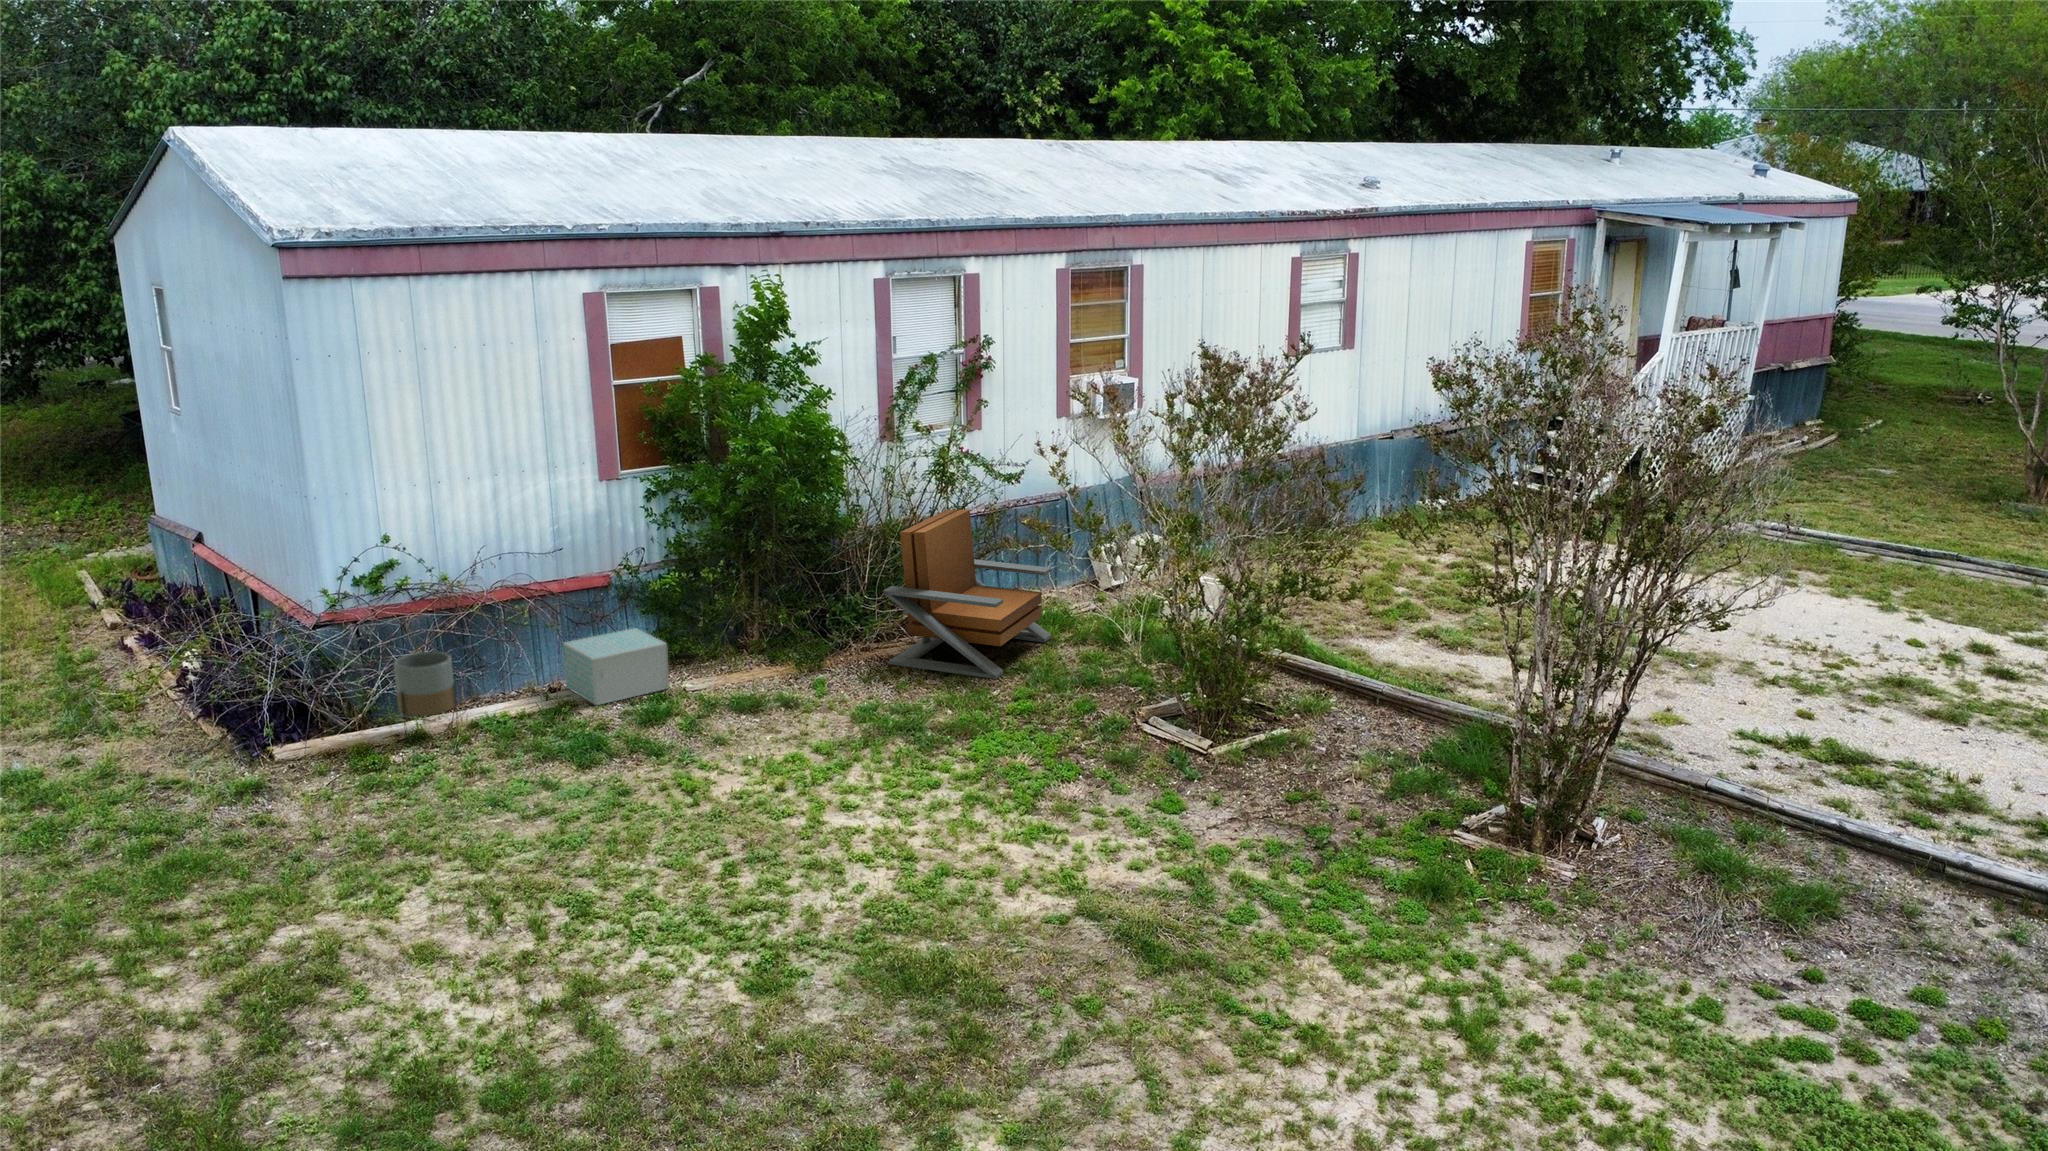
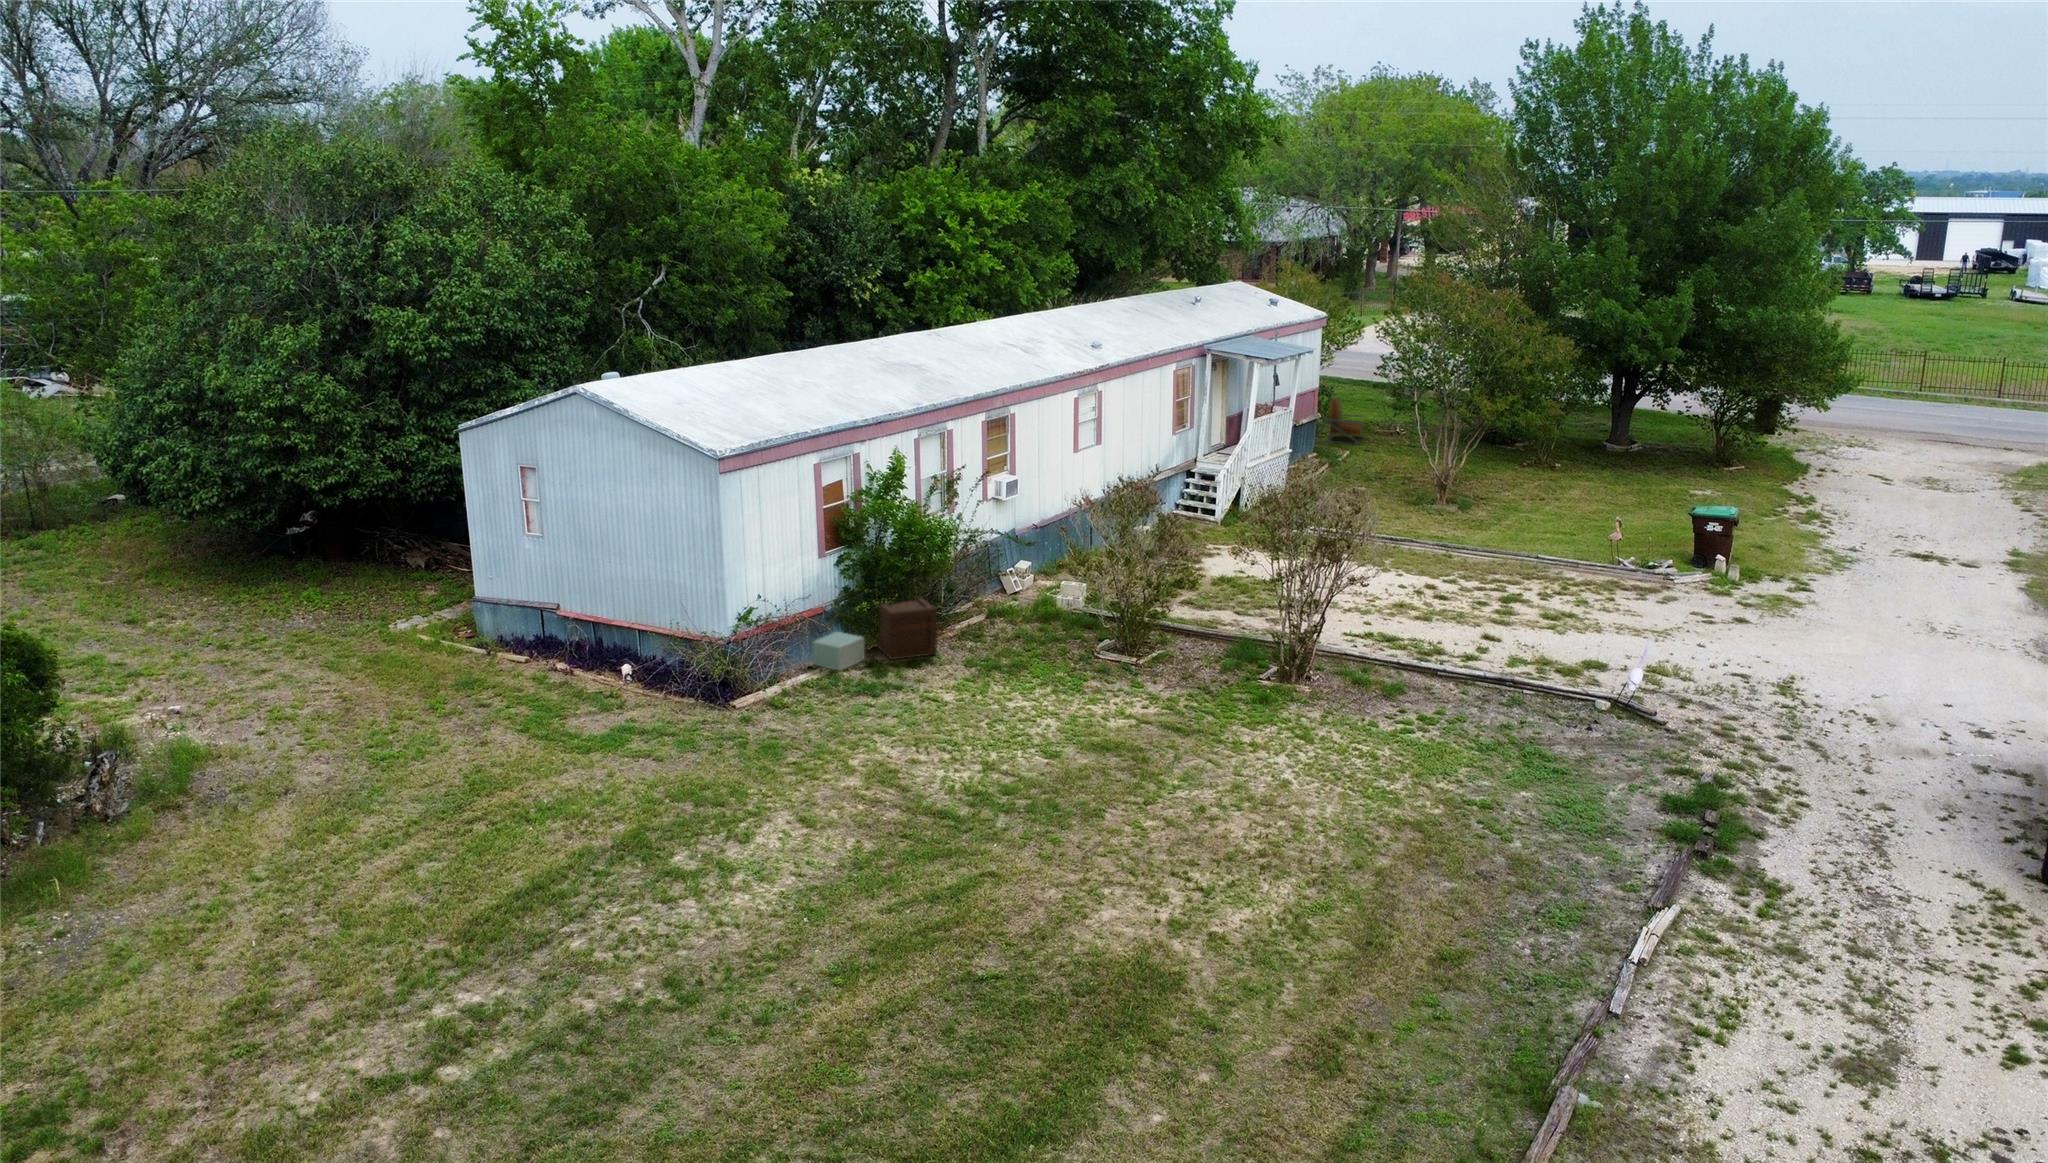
lounge chair: present [883,510,1051,679] -> present [1326,398,1364,445]
wooden crate: none [712,573,821,693] -> present [876,598,937,660]
planter: present [394,652,459,740] -> none [765,650,794,695]

